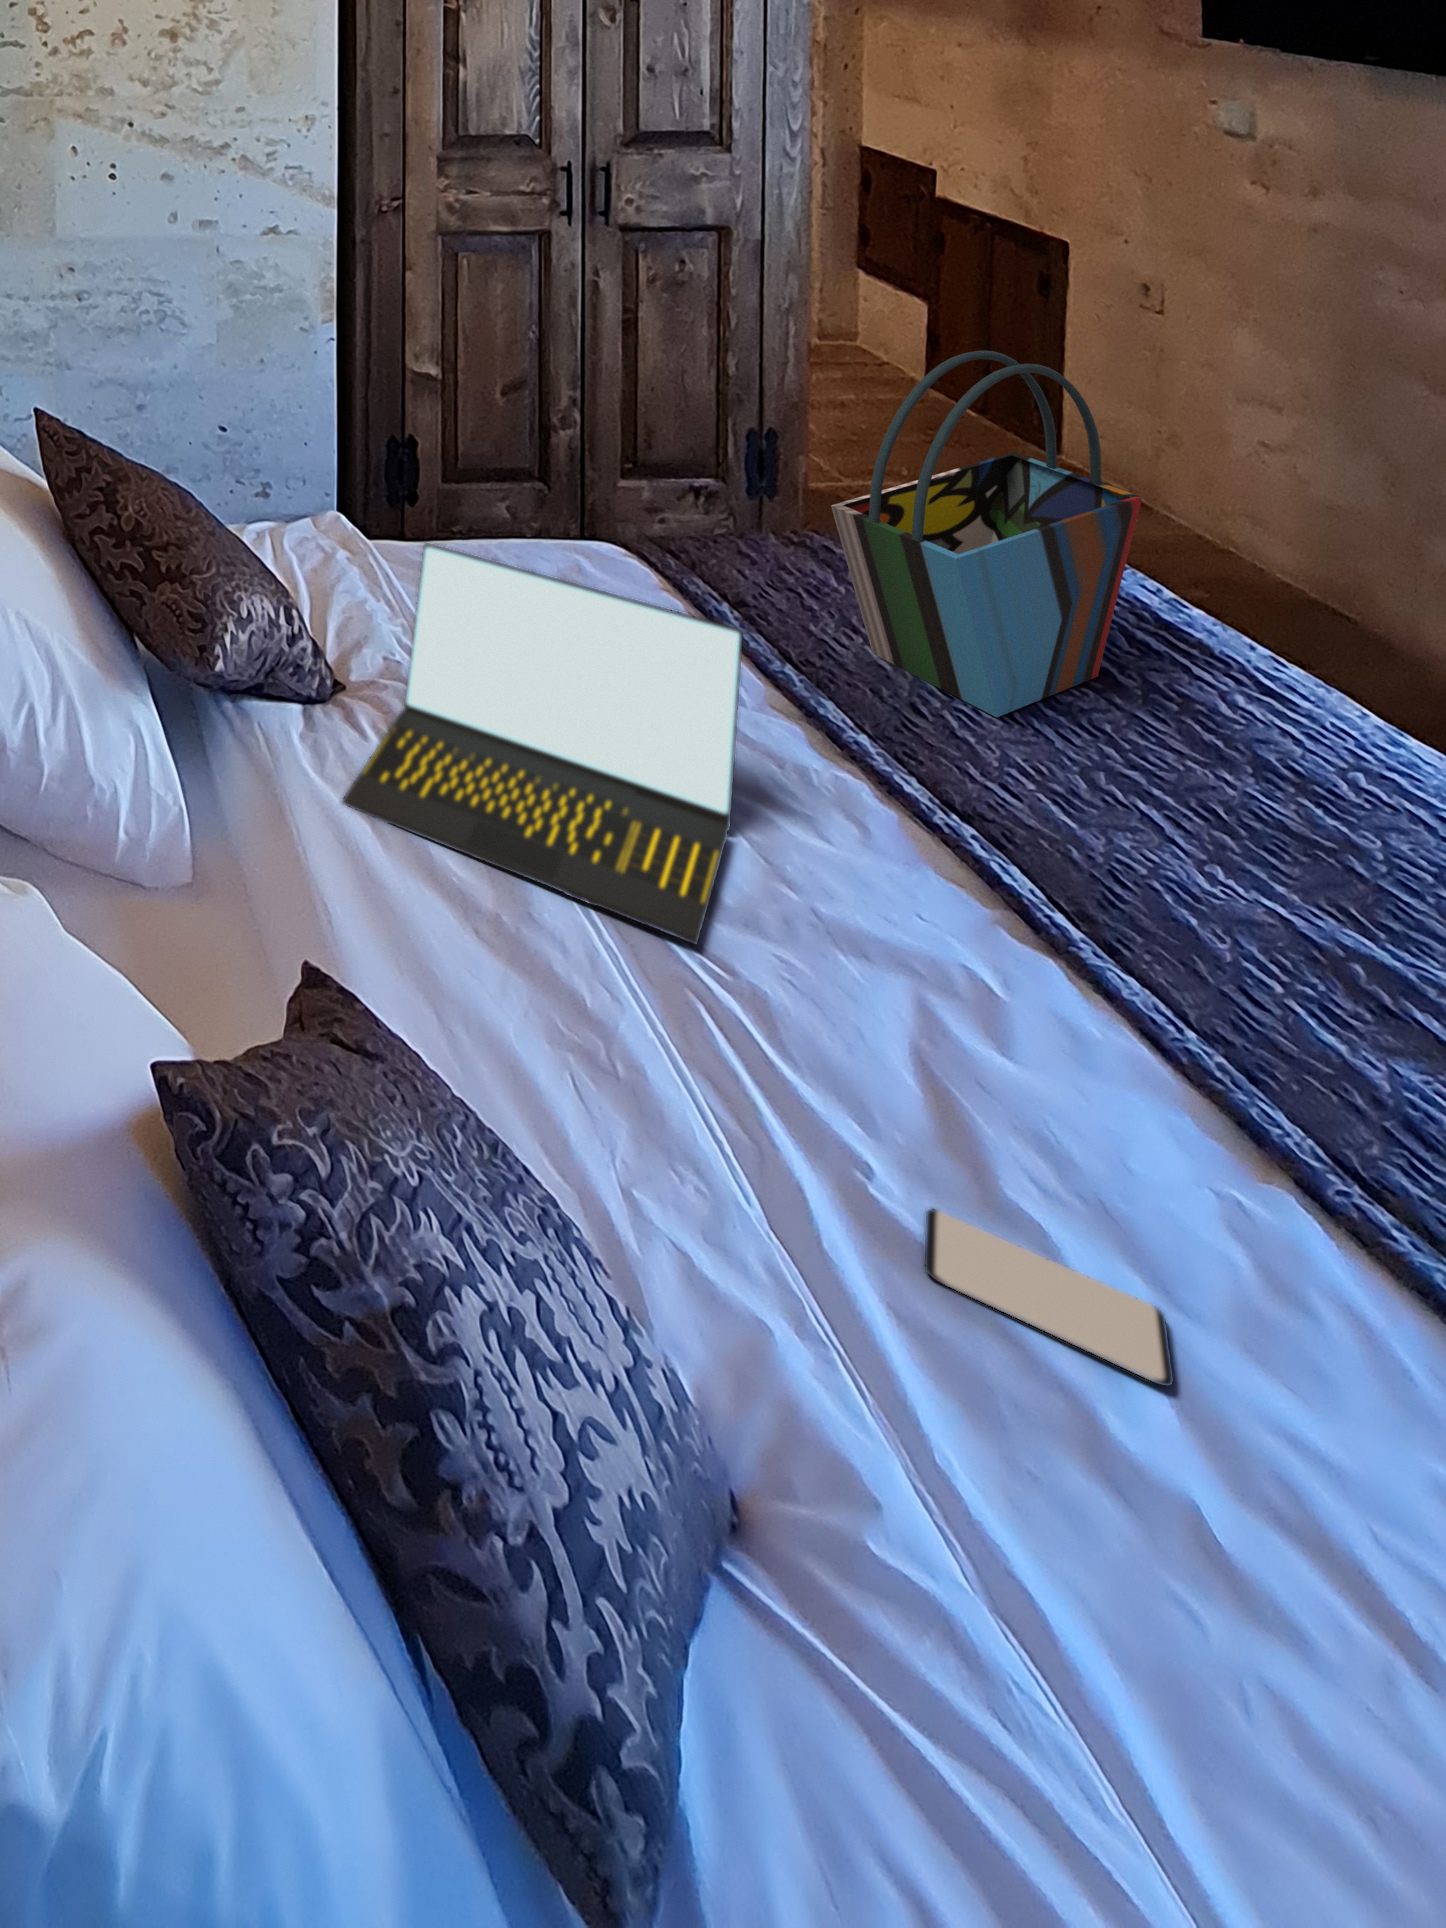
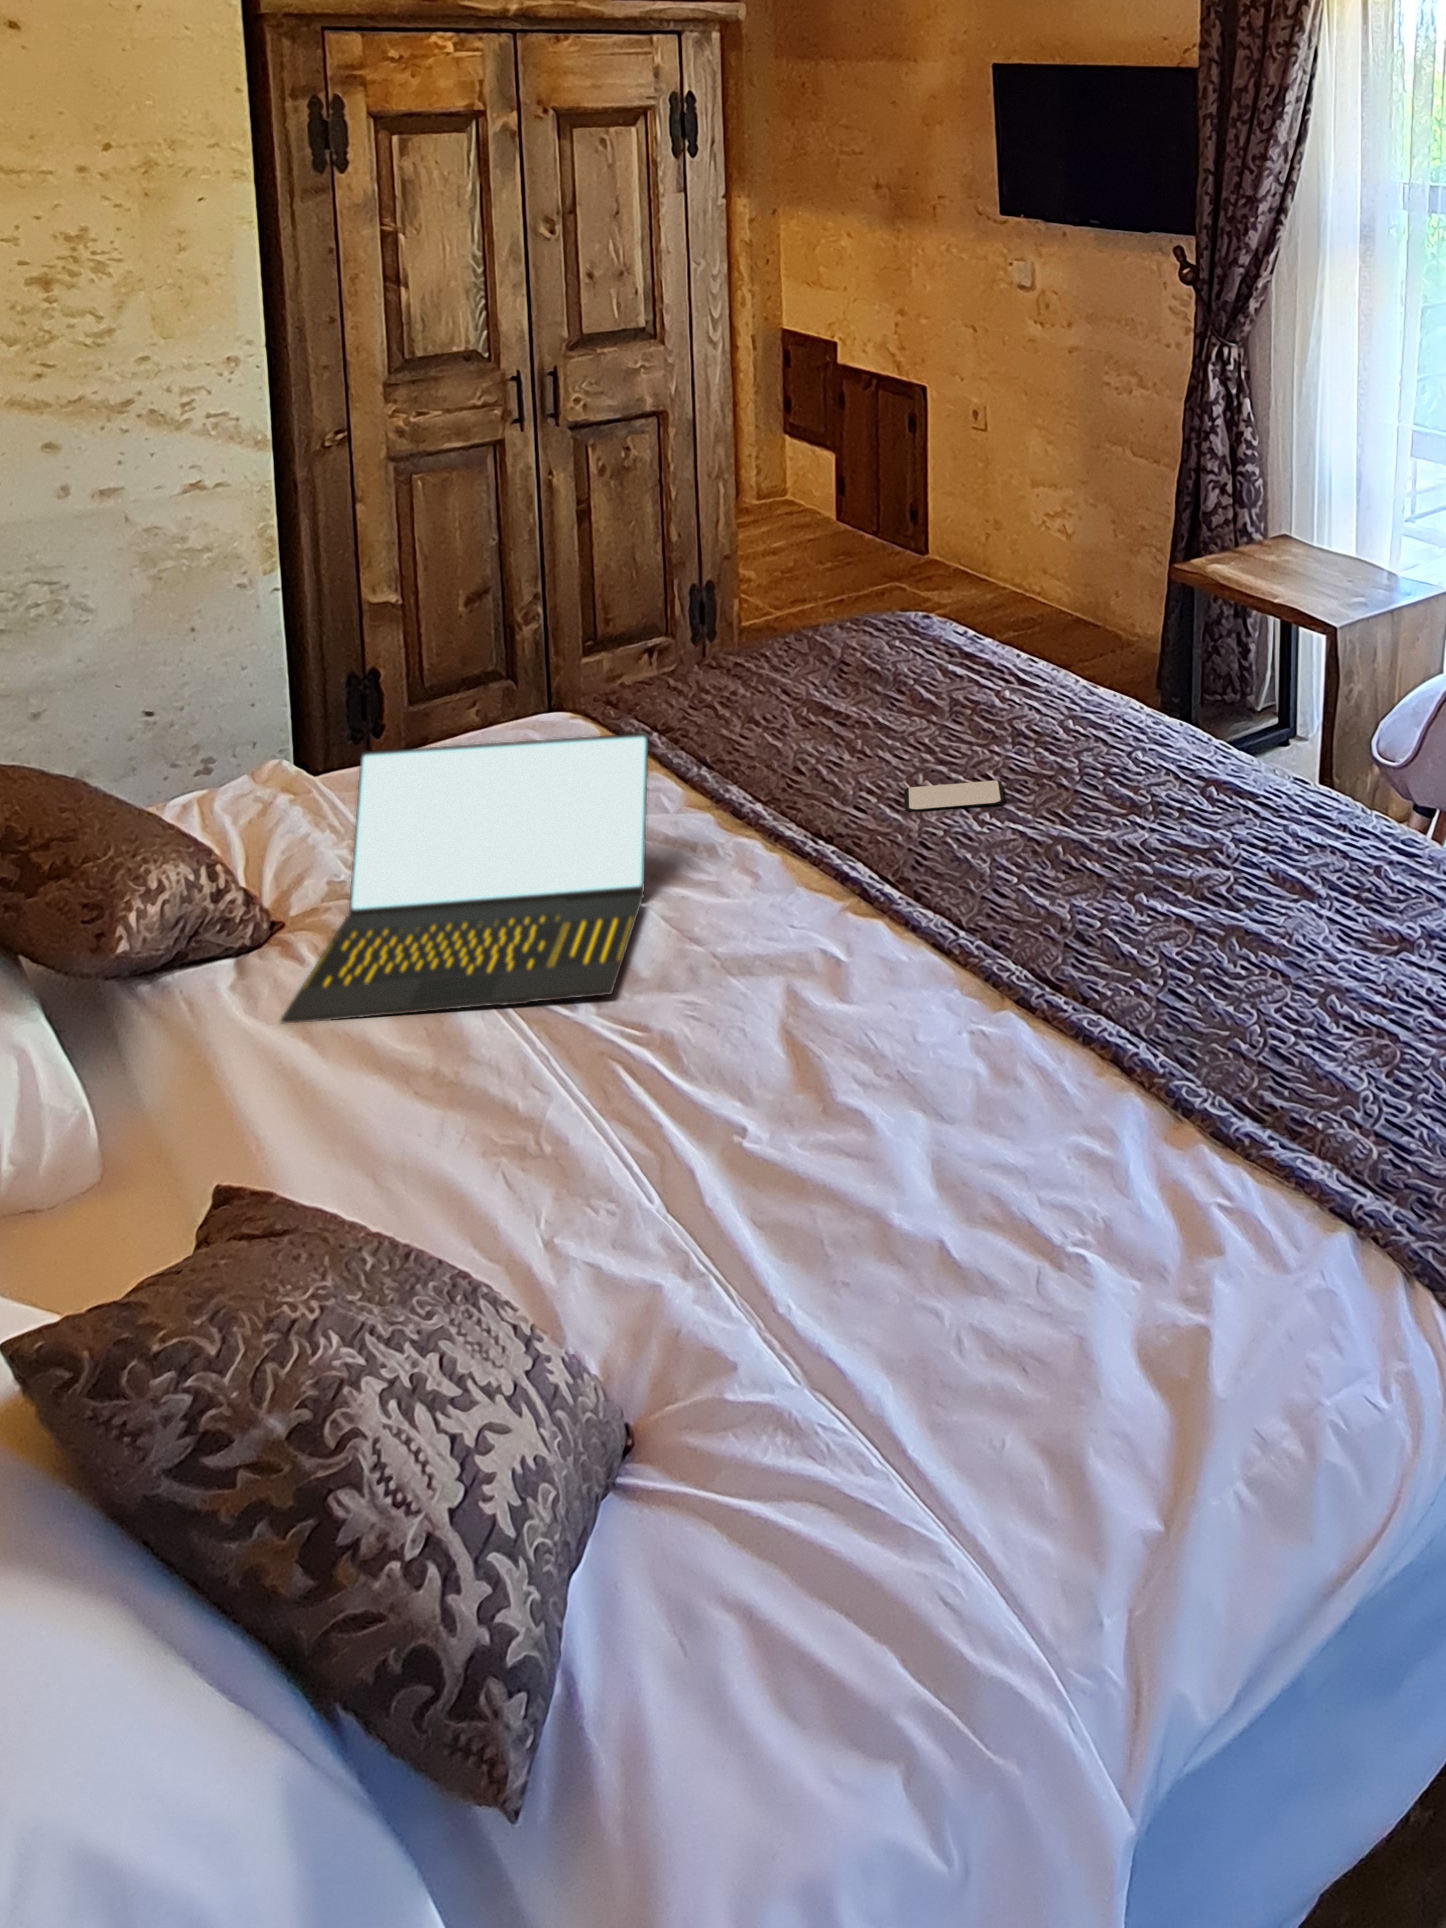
tote bag: present [831,350,1142,717] -> none [724,467,933,742]
smartphone: present [925,1209,1173,1386] -> present [904,780,1004,811]

